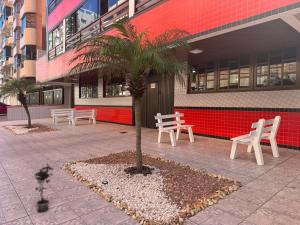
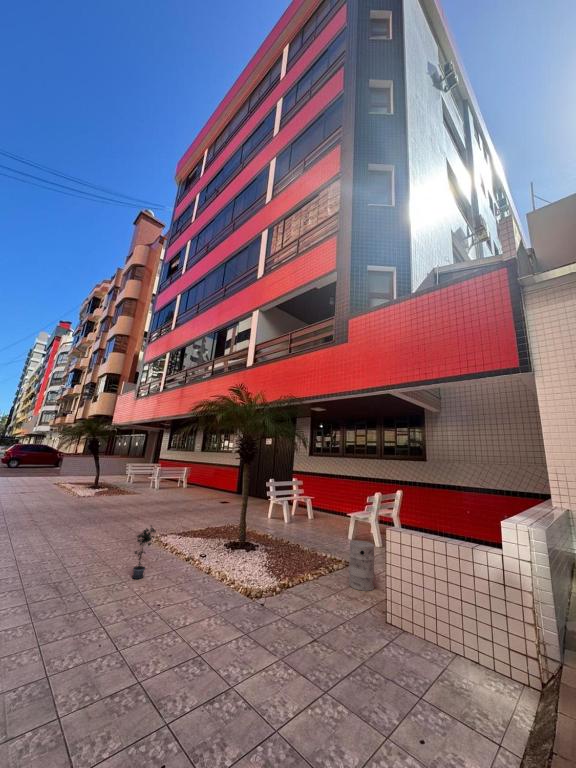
trash can: none [250,167,279,216] -> present [349,541,375,591]

